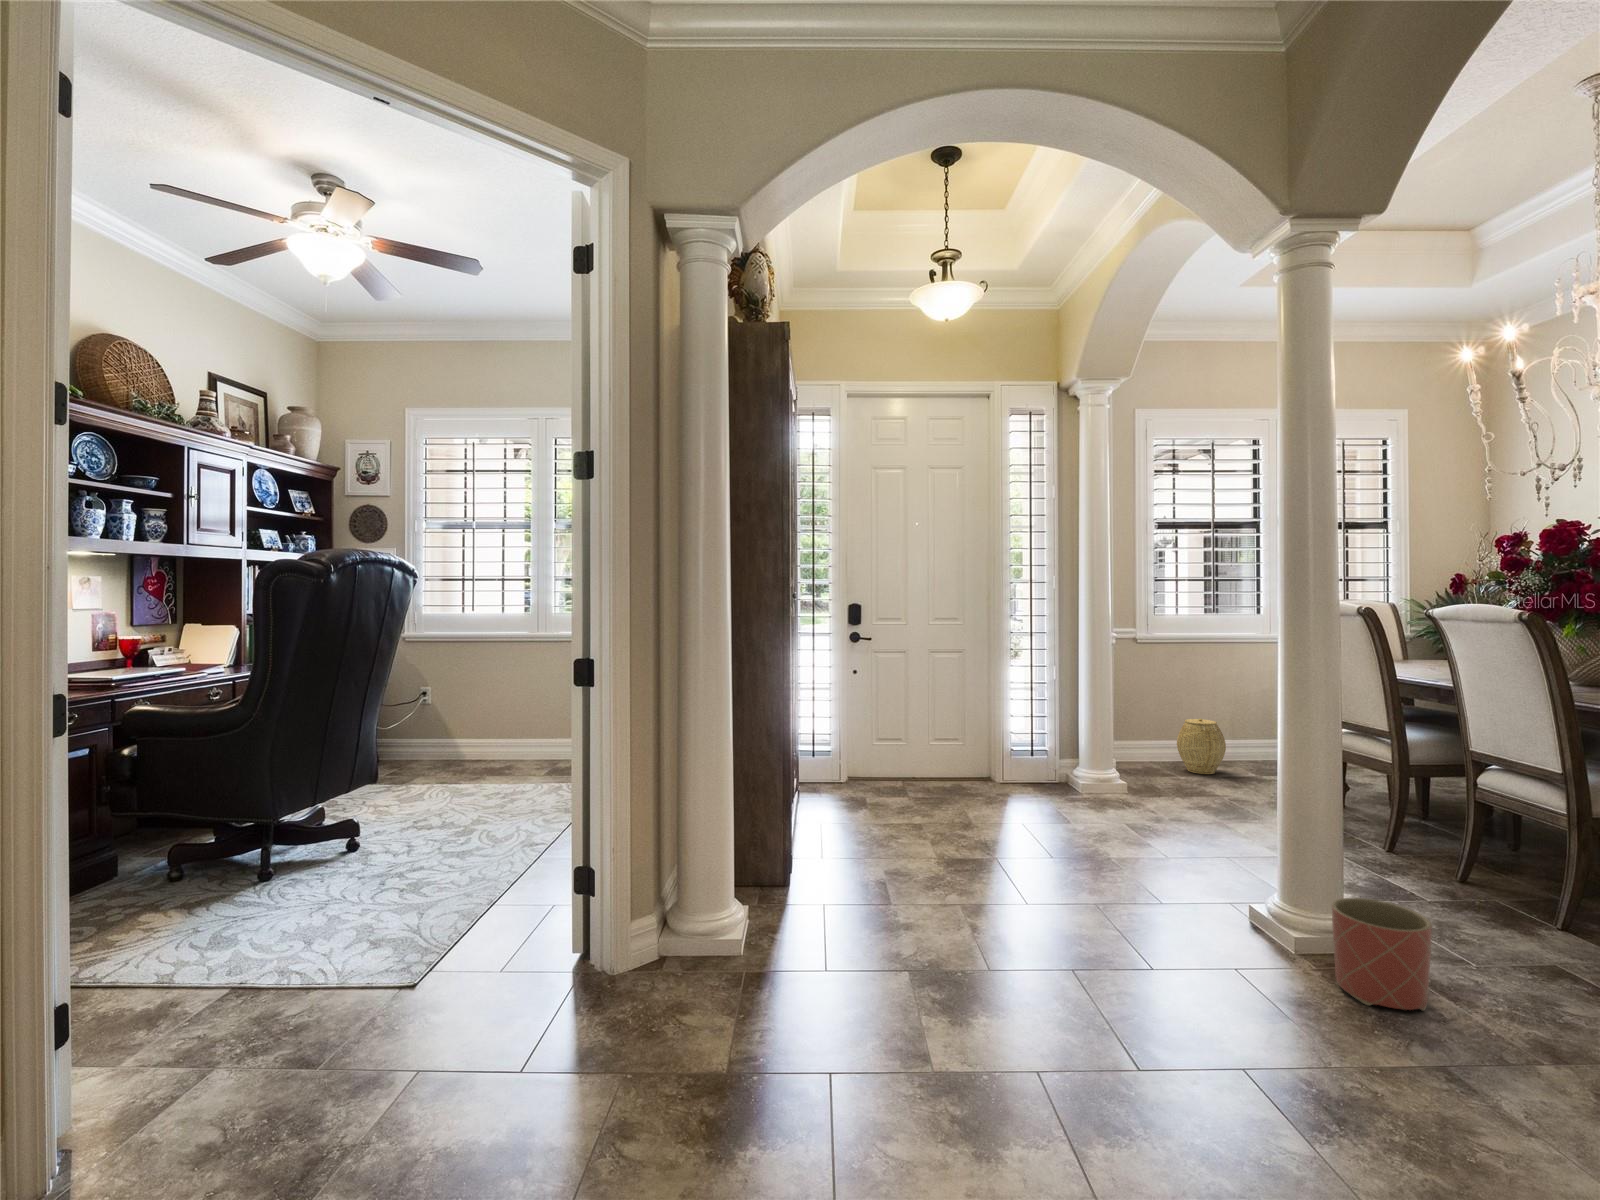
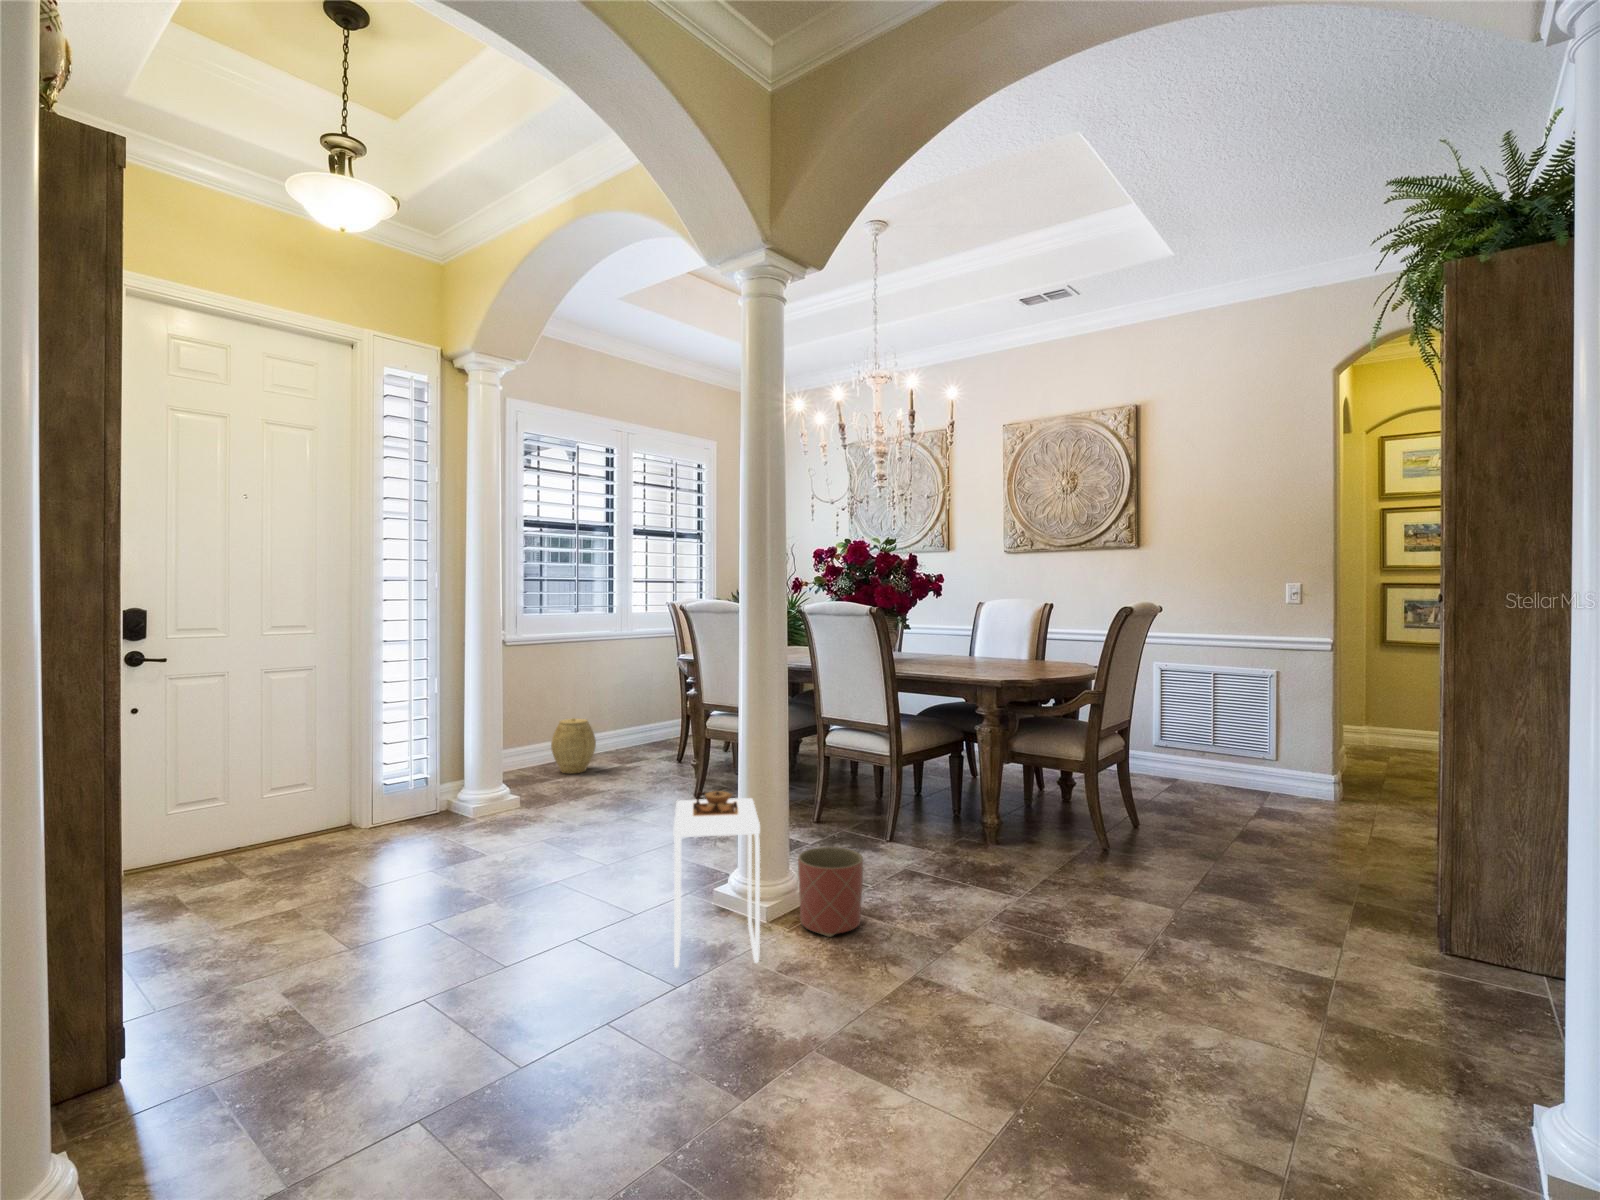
side table: none [1150,798,1275,991] -> present [674,791,760,968]

